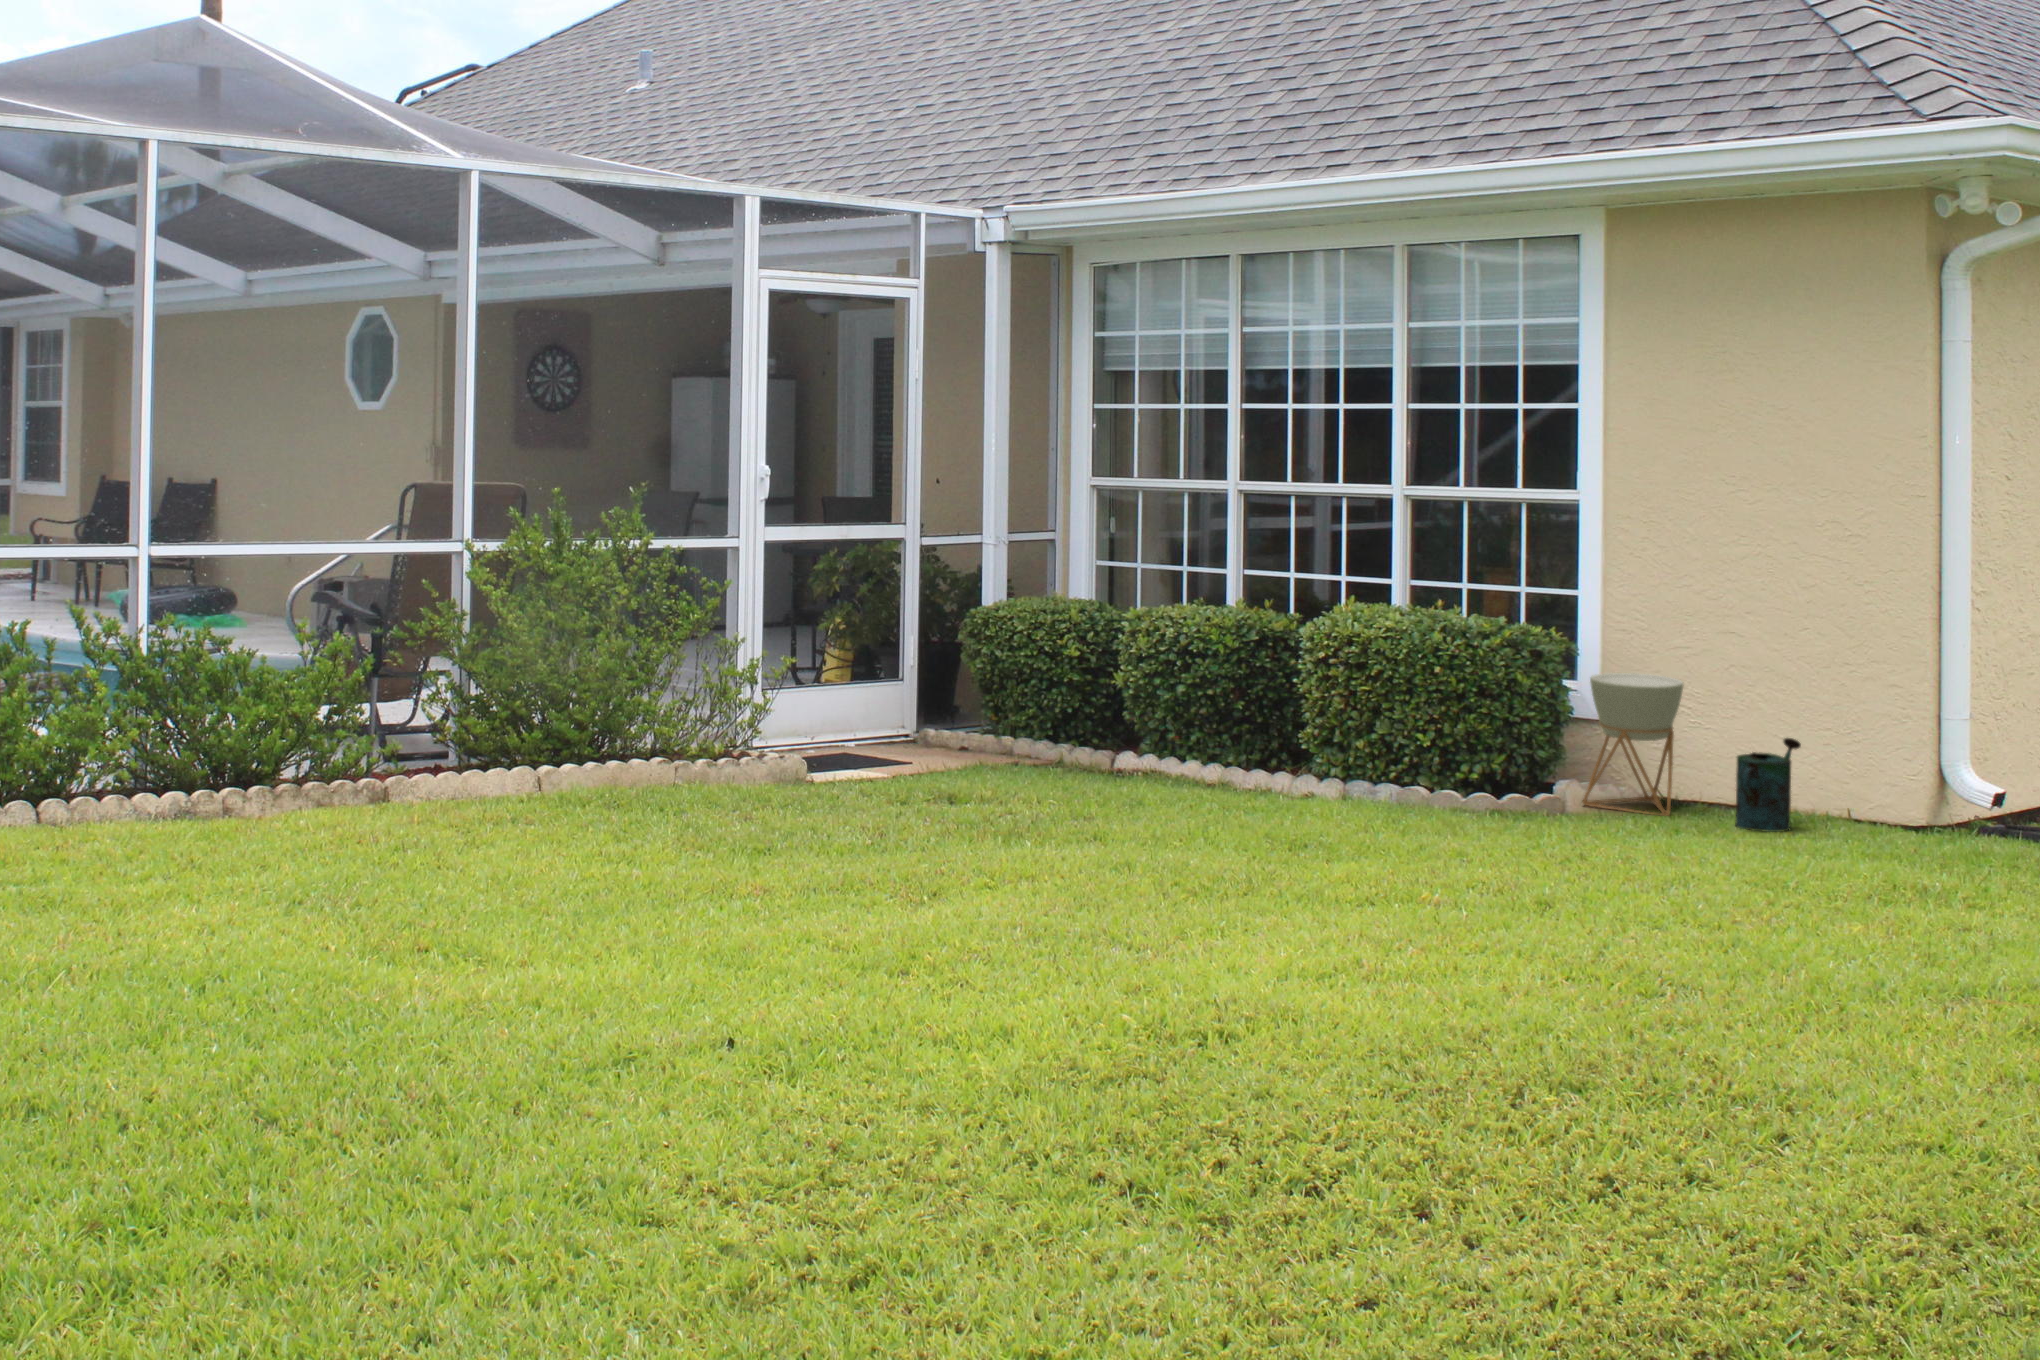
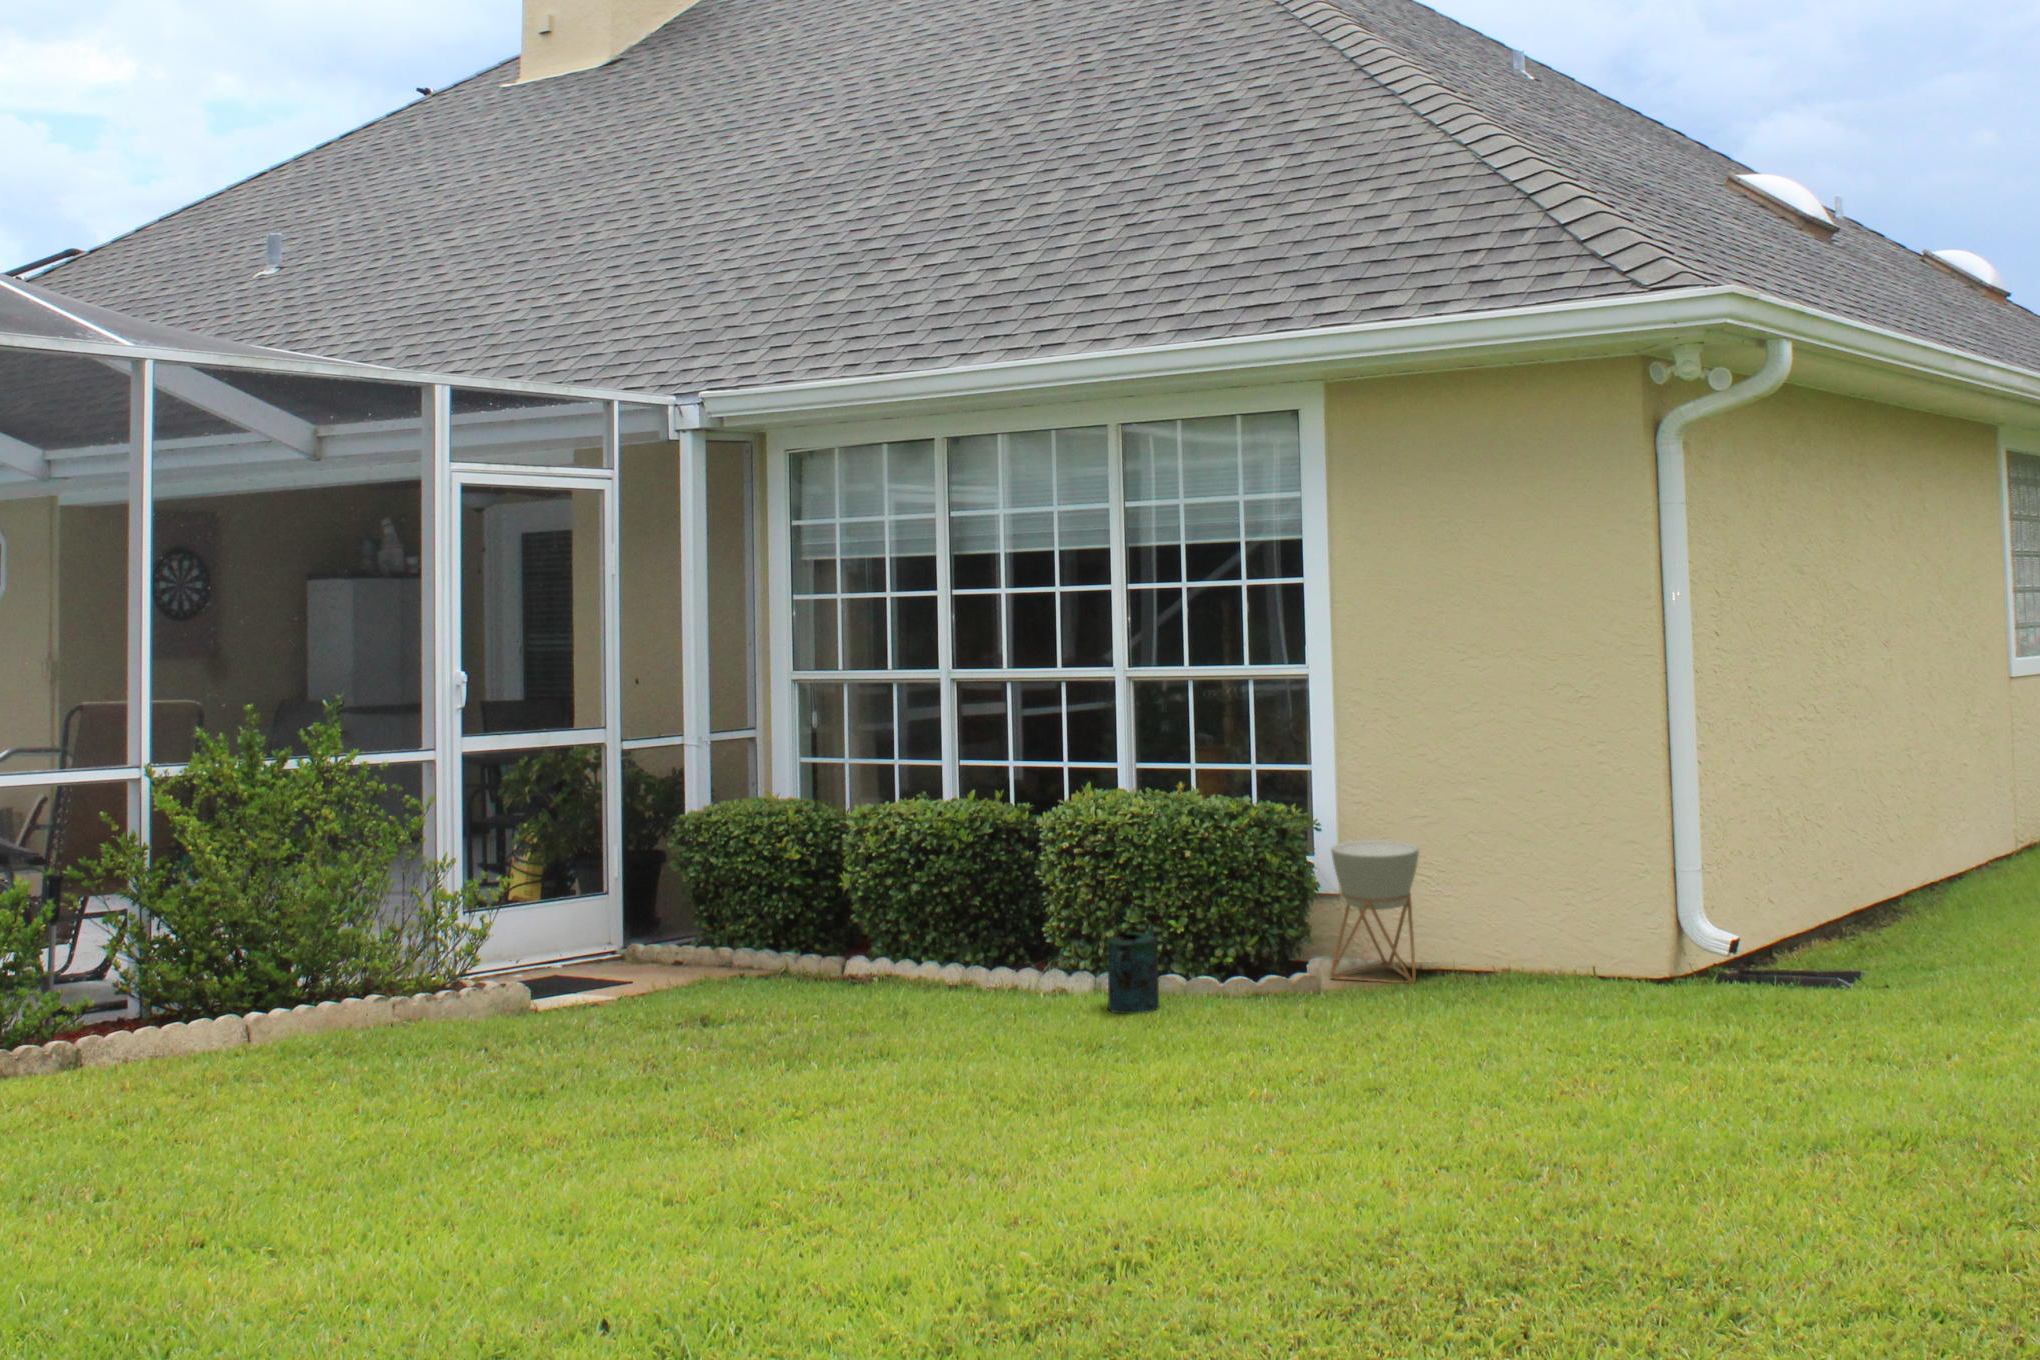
watering can: present [1735,738,1801,832] -> present [1107,913,1162,1014]

